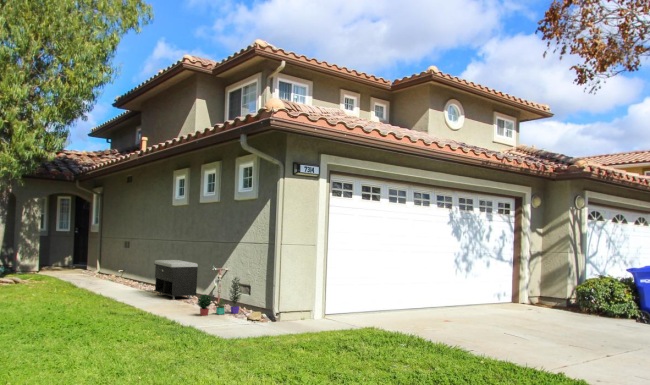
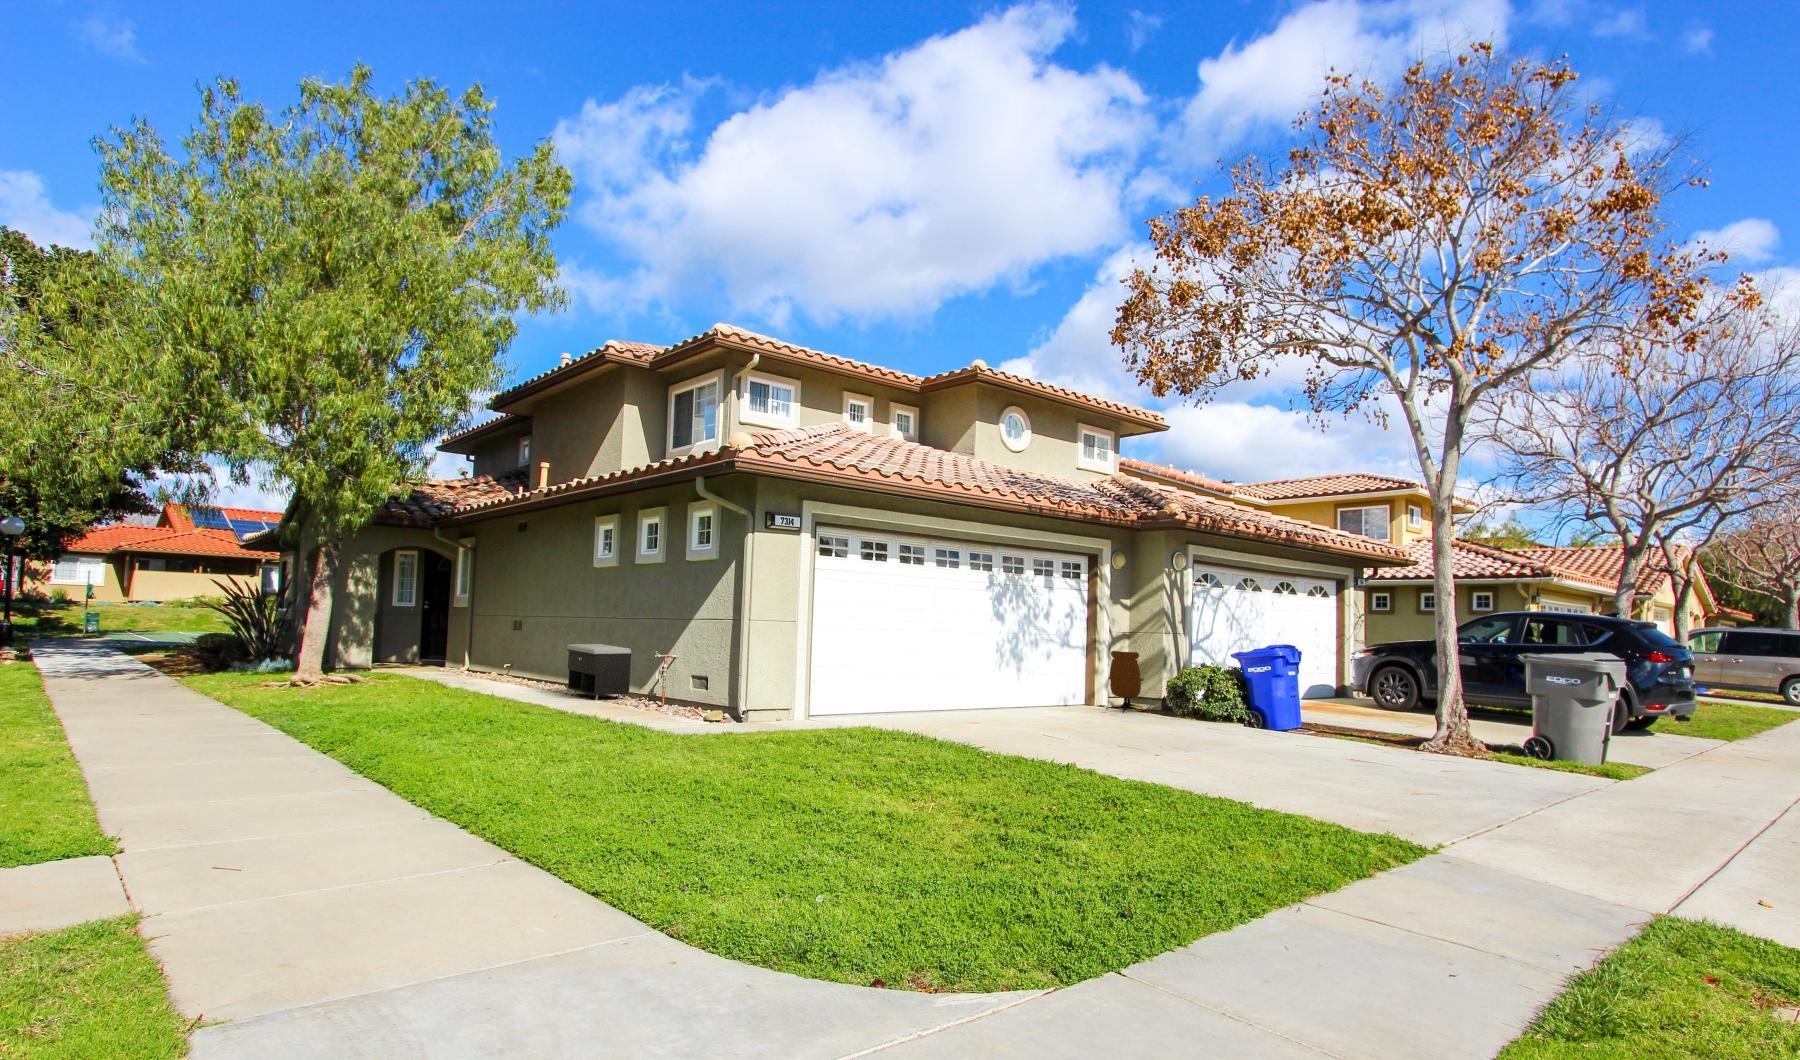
lounge chair: none [530,265,559,309] -> present [1106,651,1144,713]
potted plant: present [197,277,241,316] -> none [634,665,697,718]

